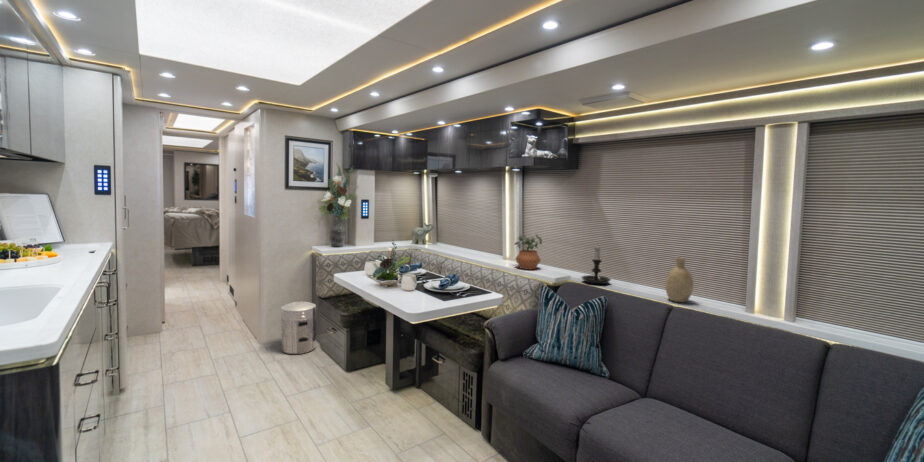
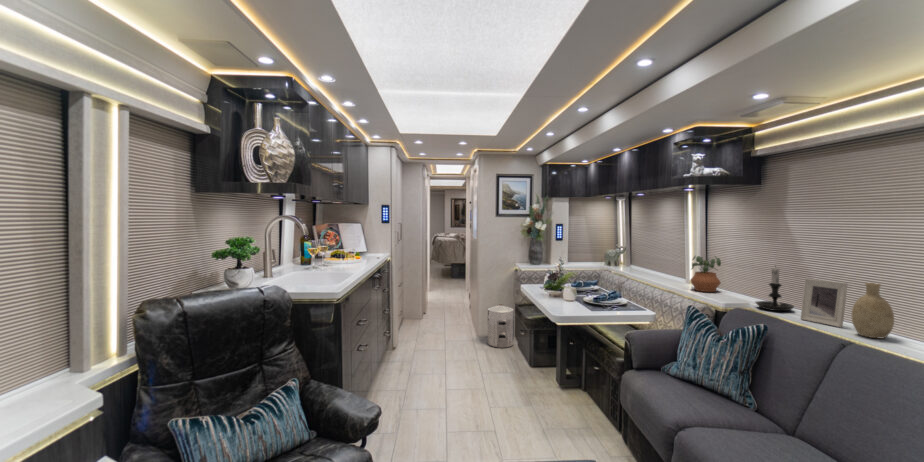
picture frame: none [623,255,658,295] -> present [801,279,848,327]

